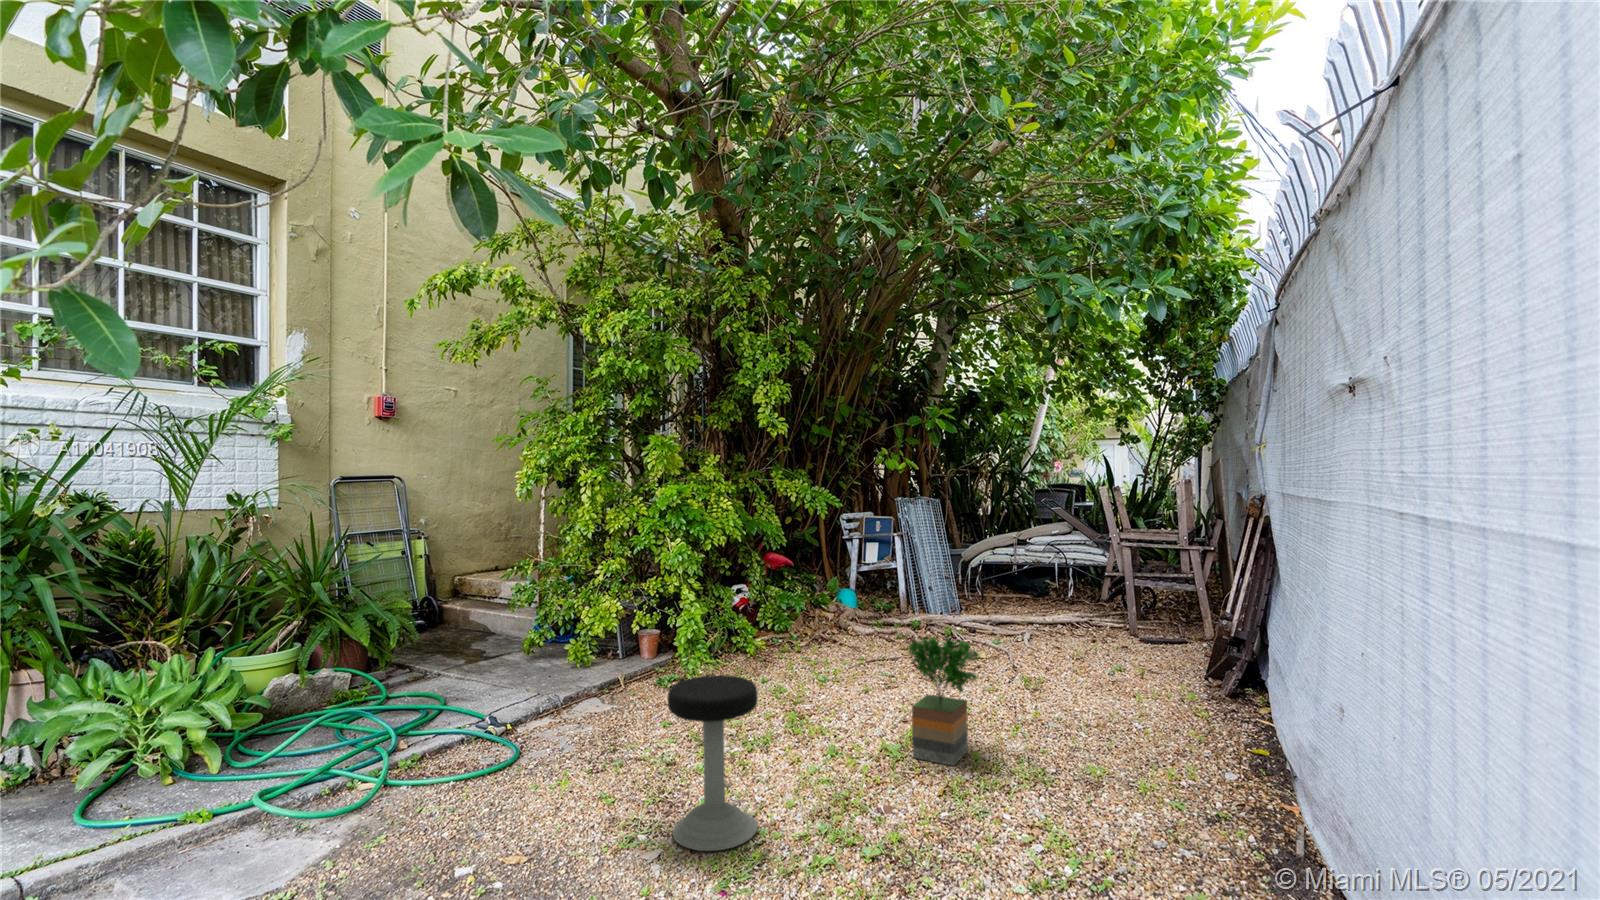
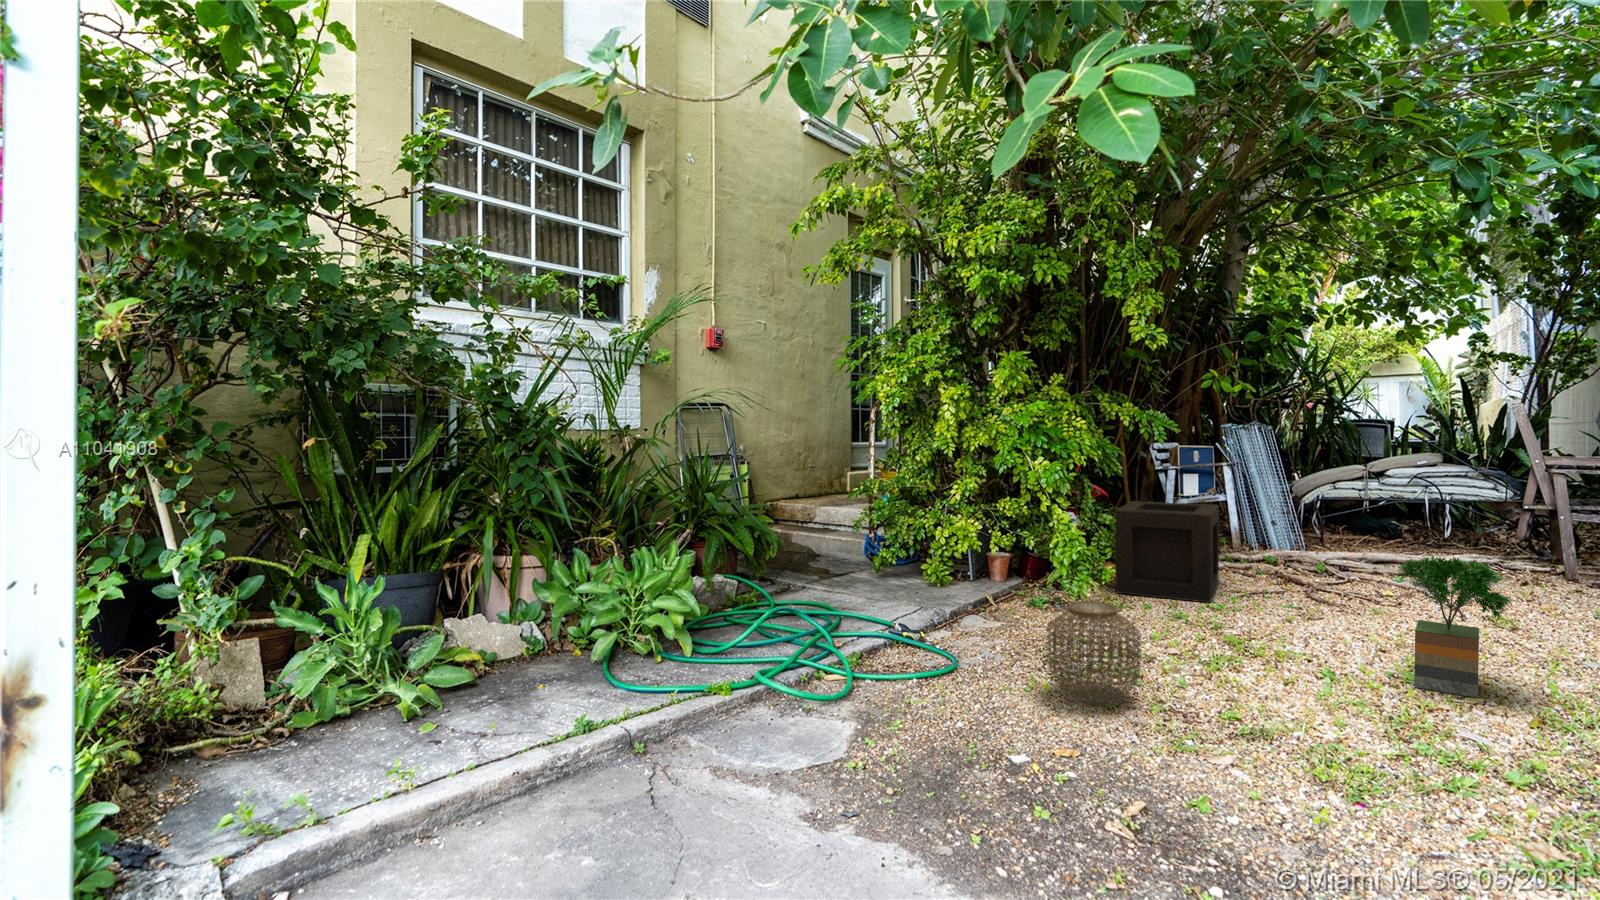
wooden crate: none [748,575,852,675] -> present [1115,501,1219,603]
stool: present [668,675,758,851] -> none [1199,582,1311,762]
woven basket: none [570,694,658,800] -> present [1046,601,1141,706]

